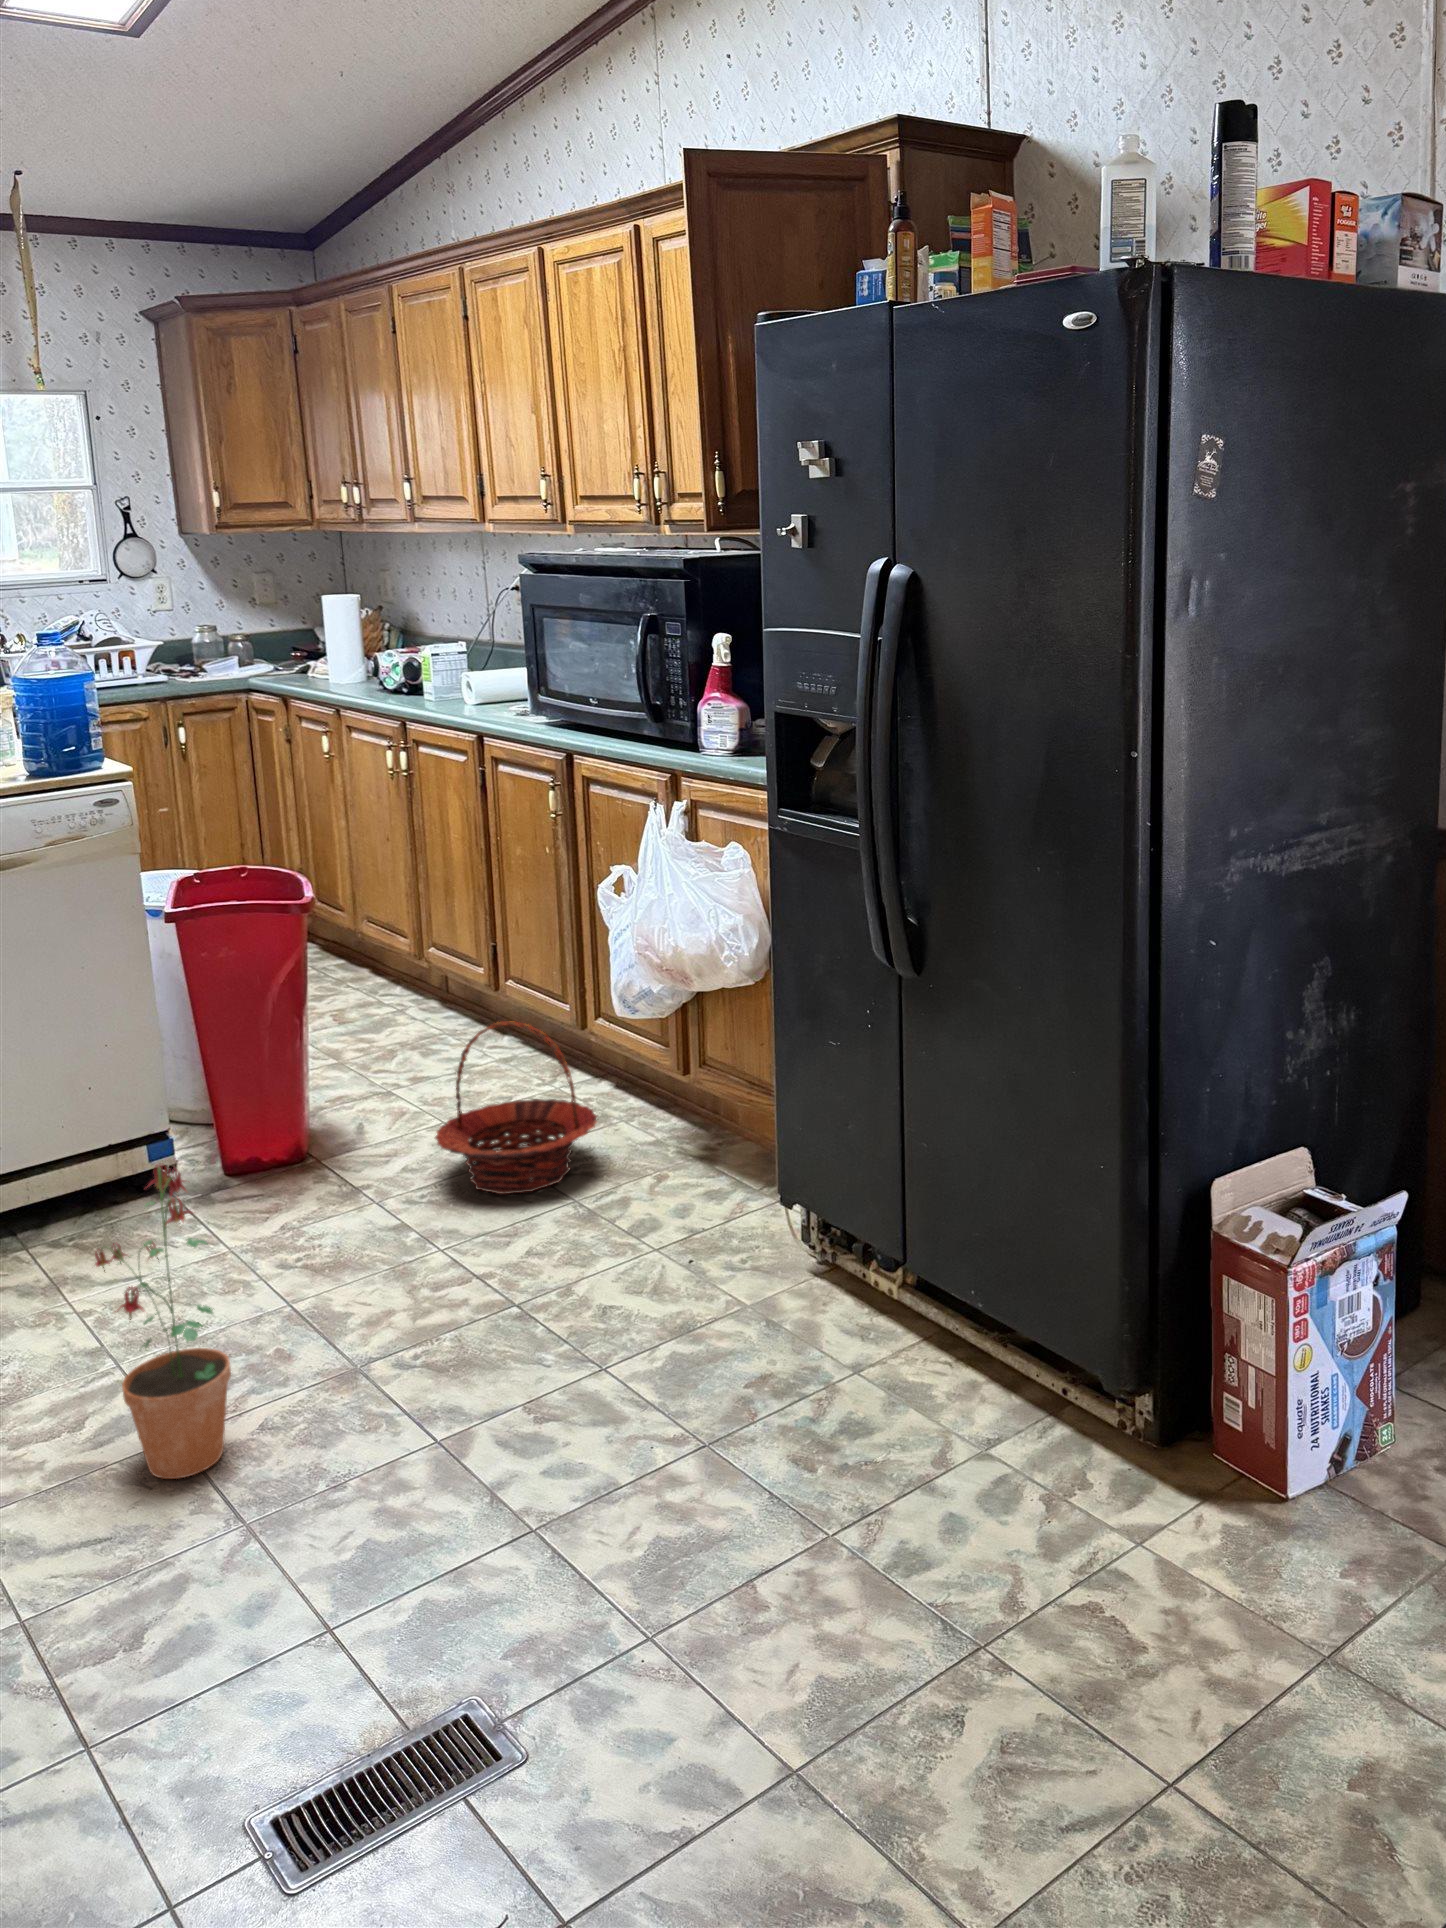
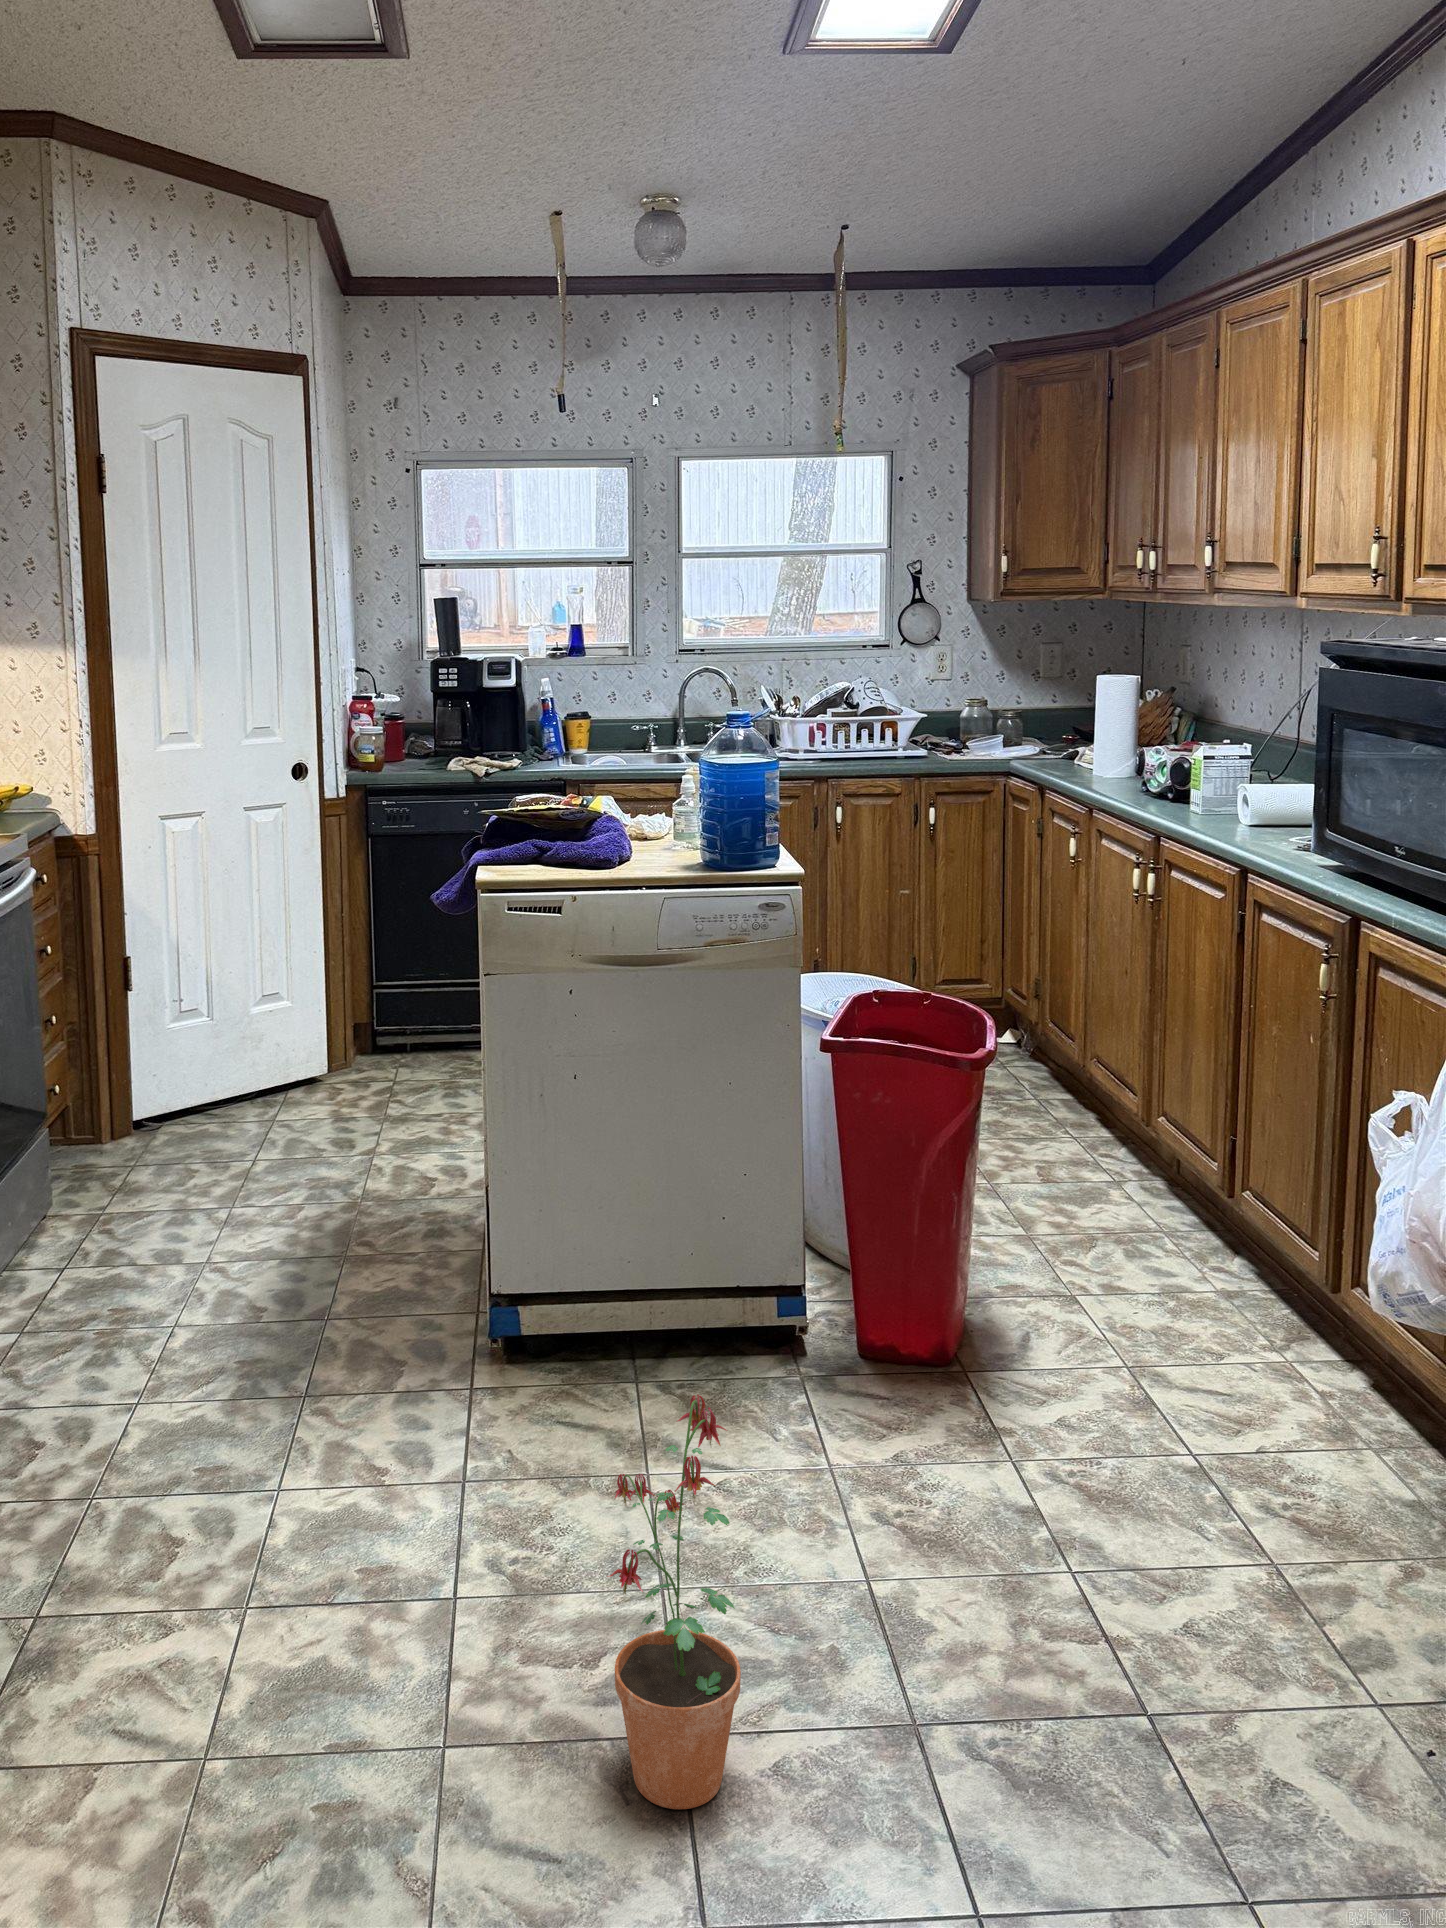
basket: present [435,1021,597,1194] -> none [1095,1275,1329,1522]

